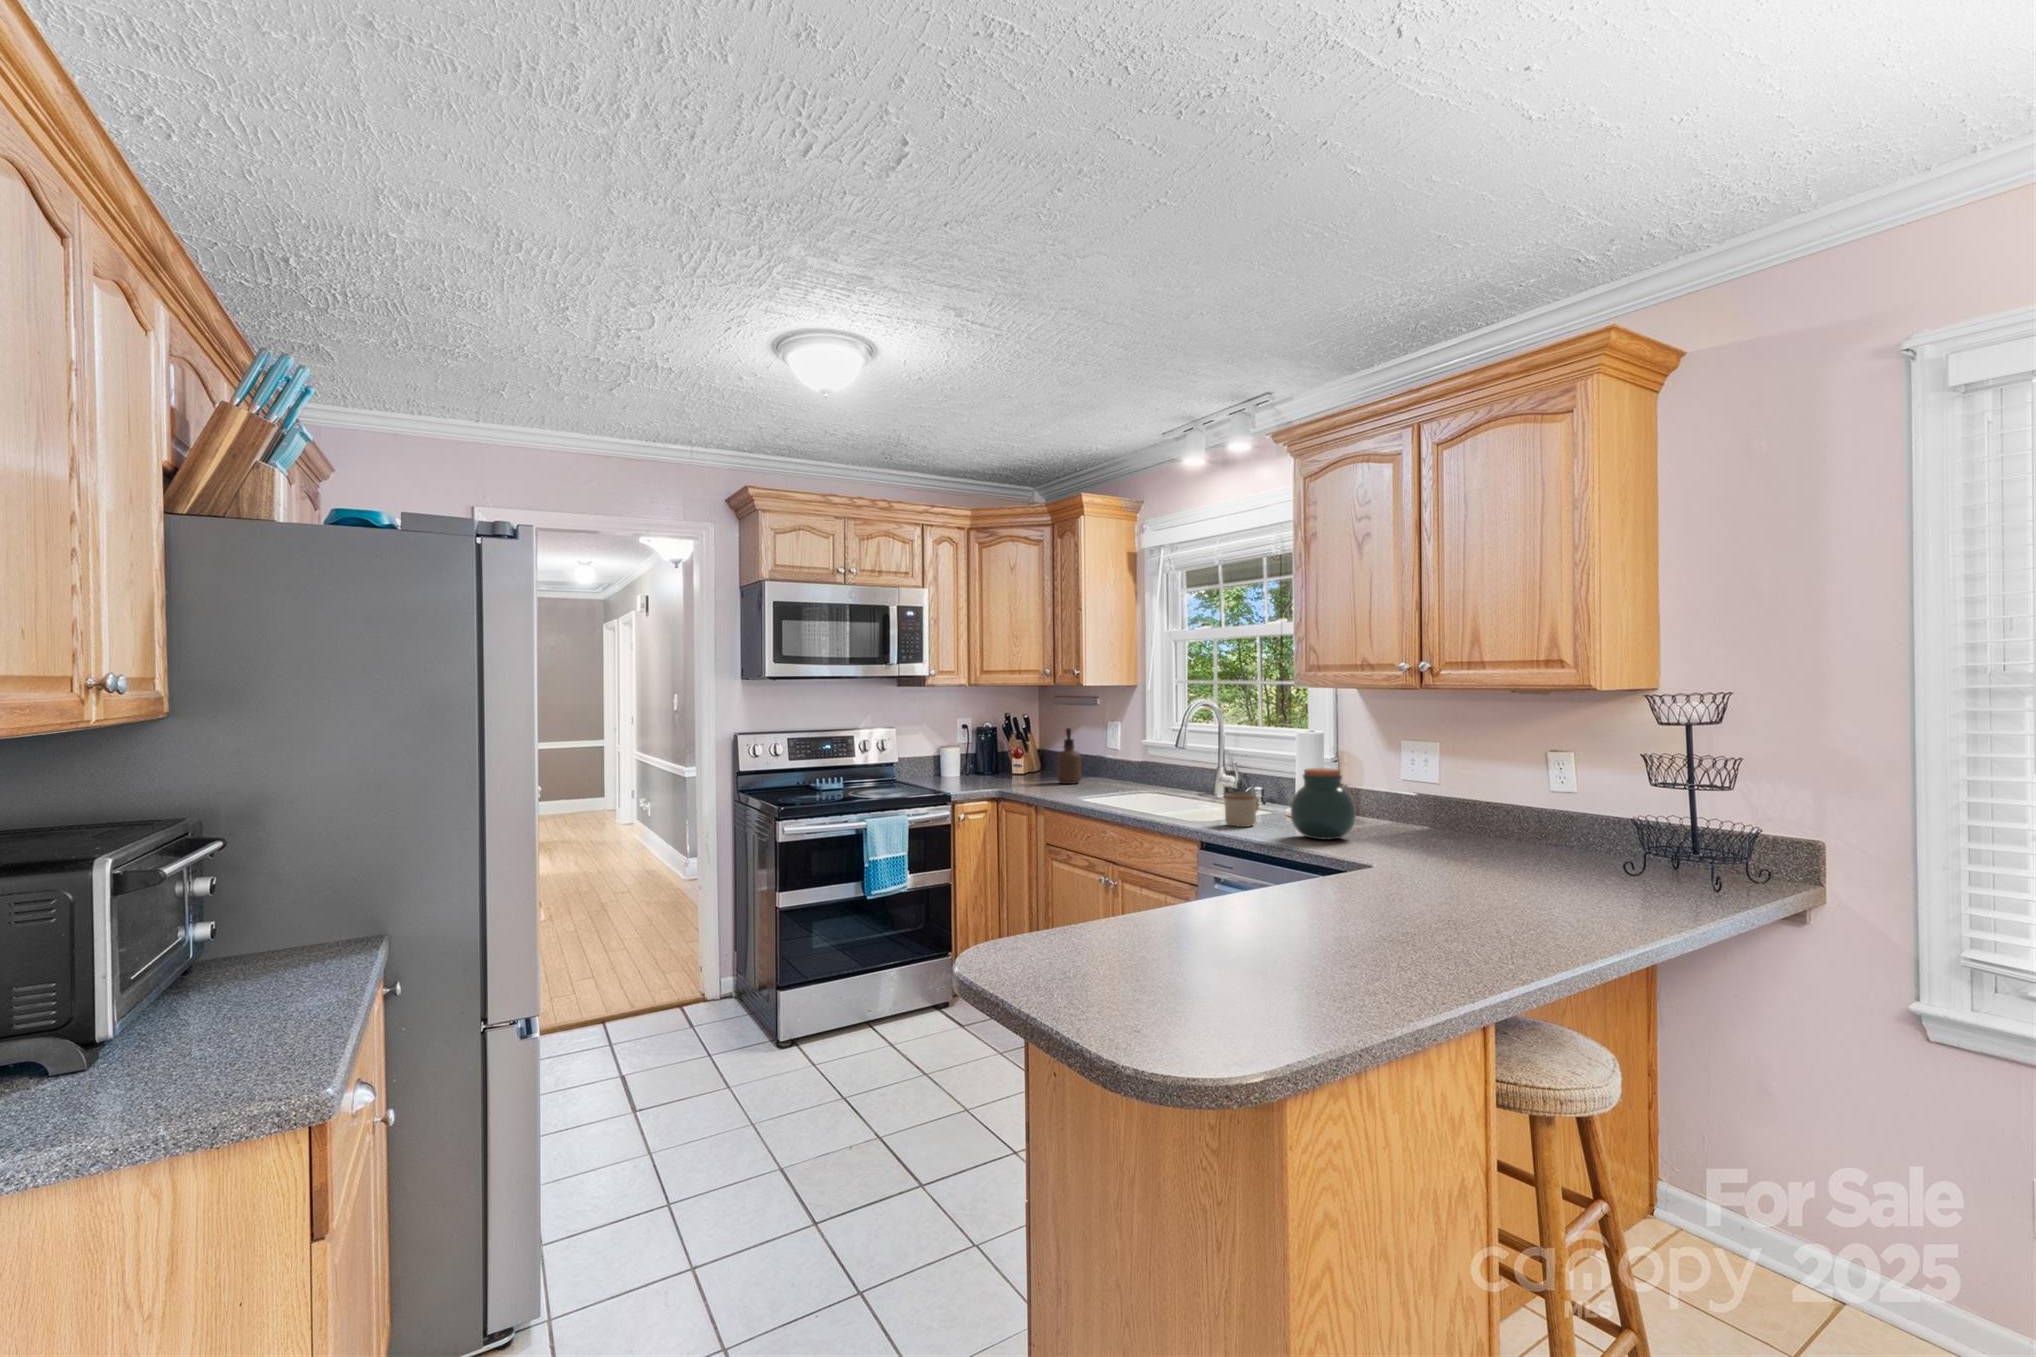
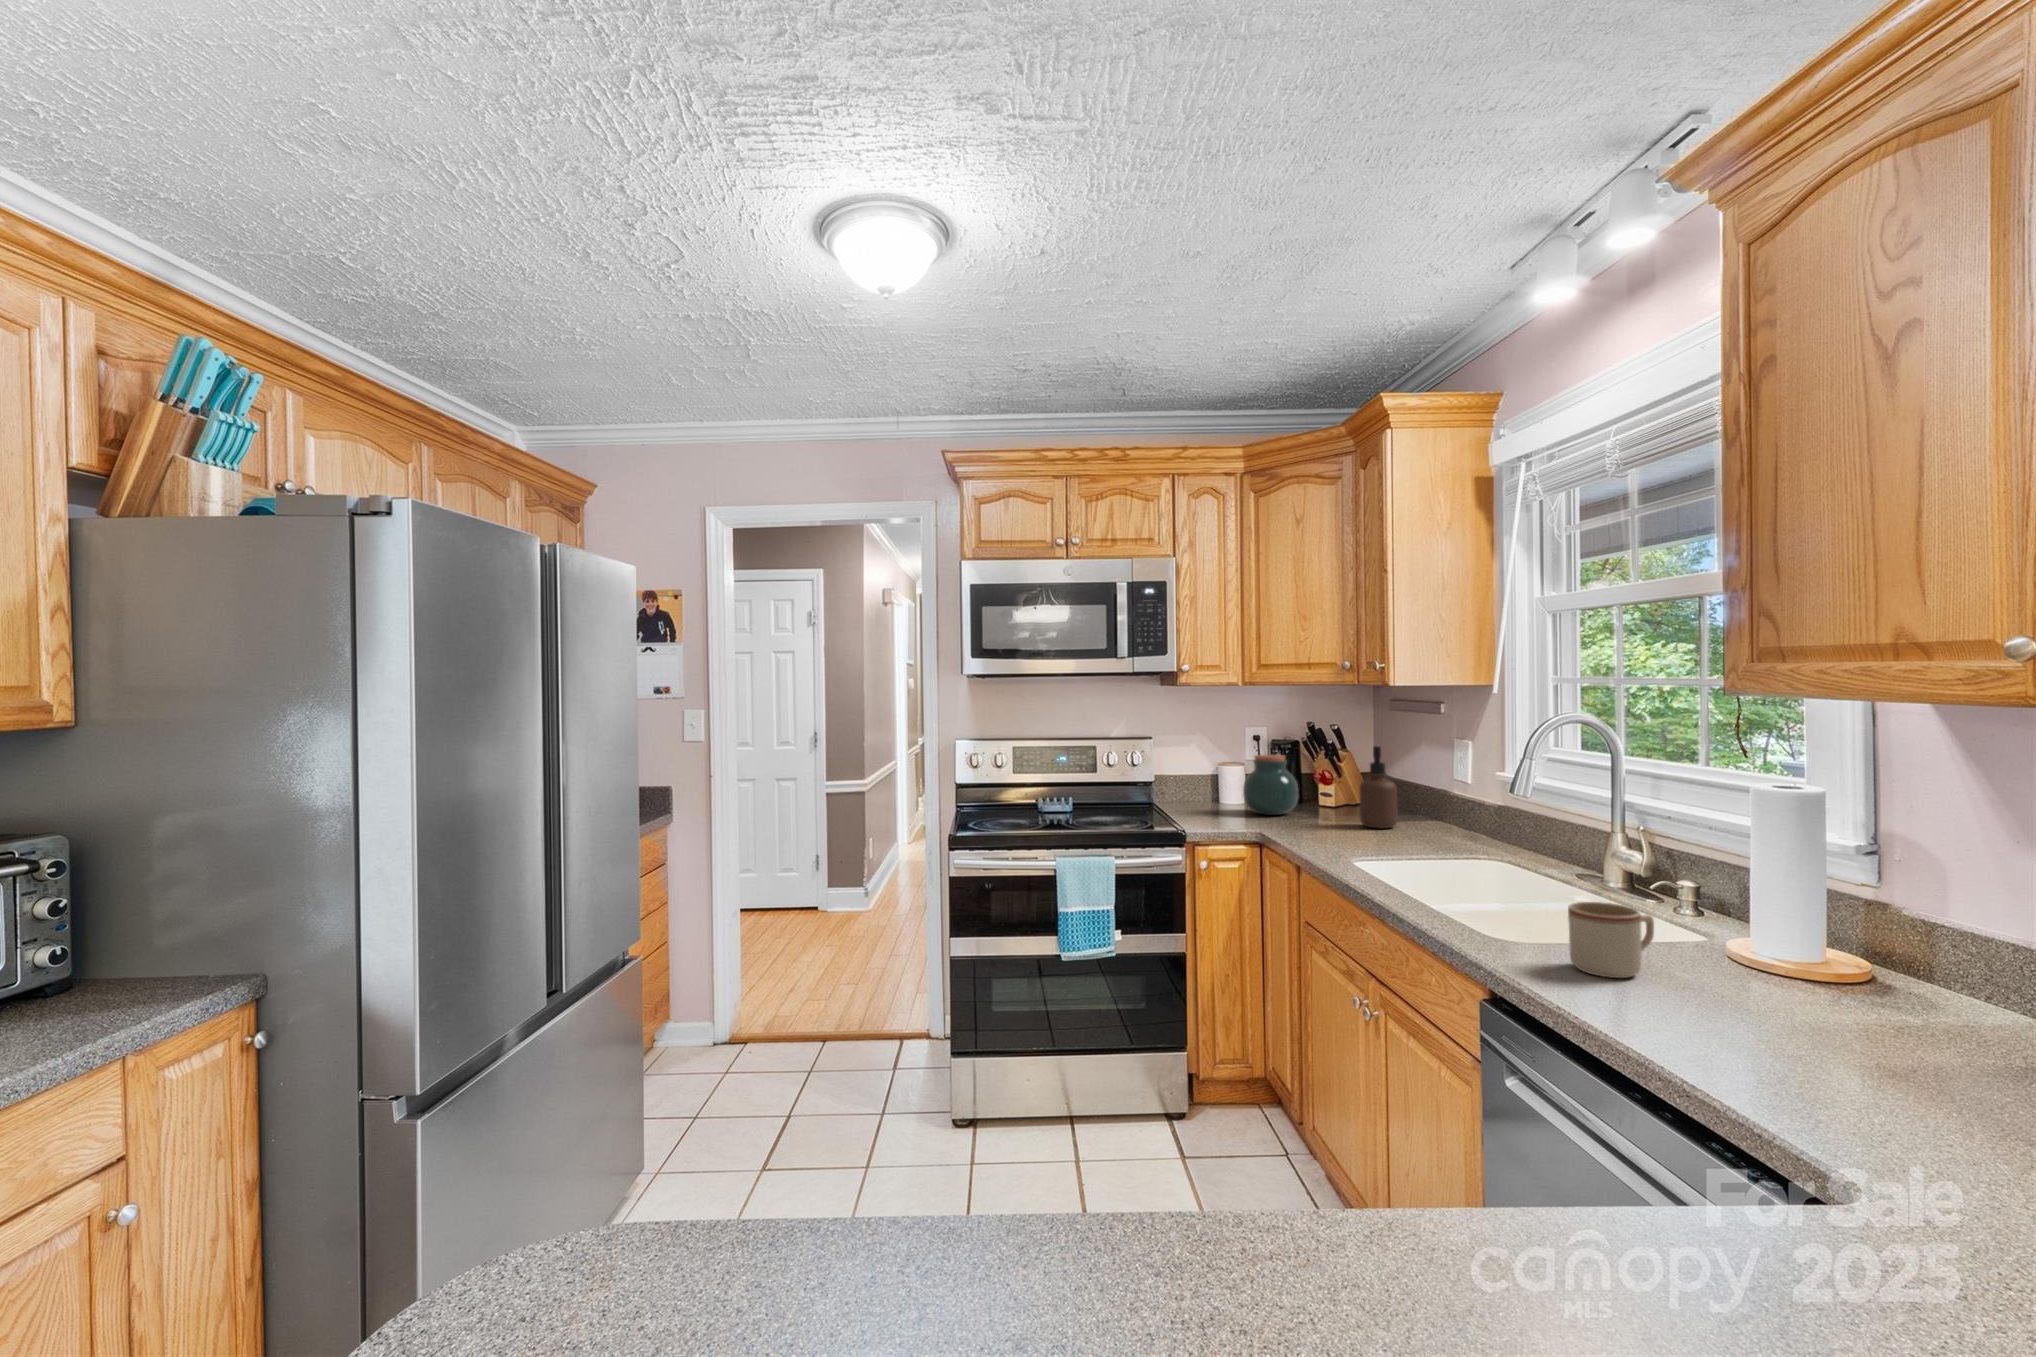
jar: present [1290,768,1356,840] -> present [1243,755,1298,815]

